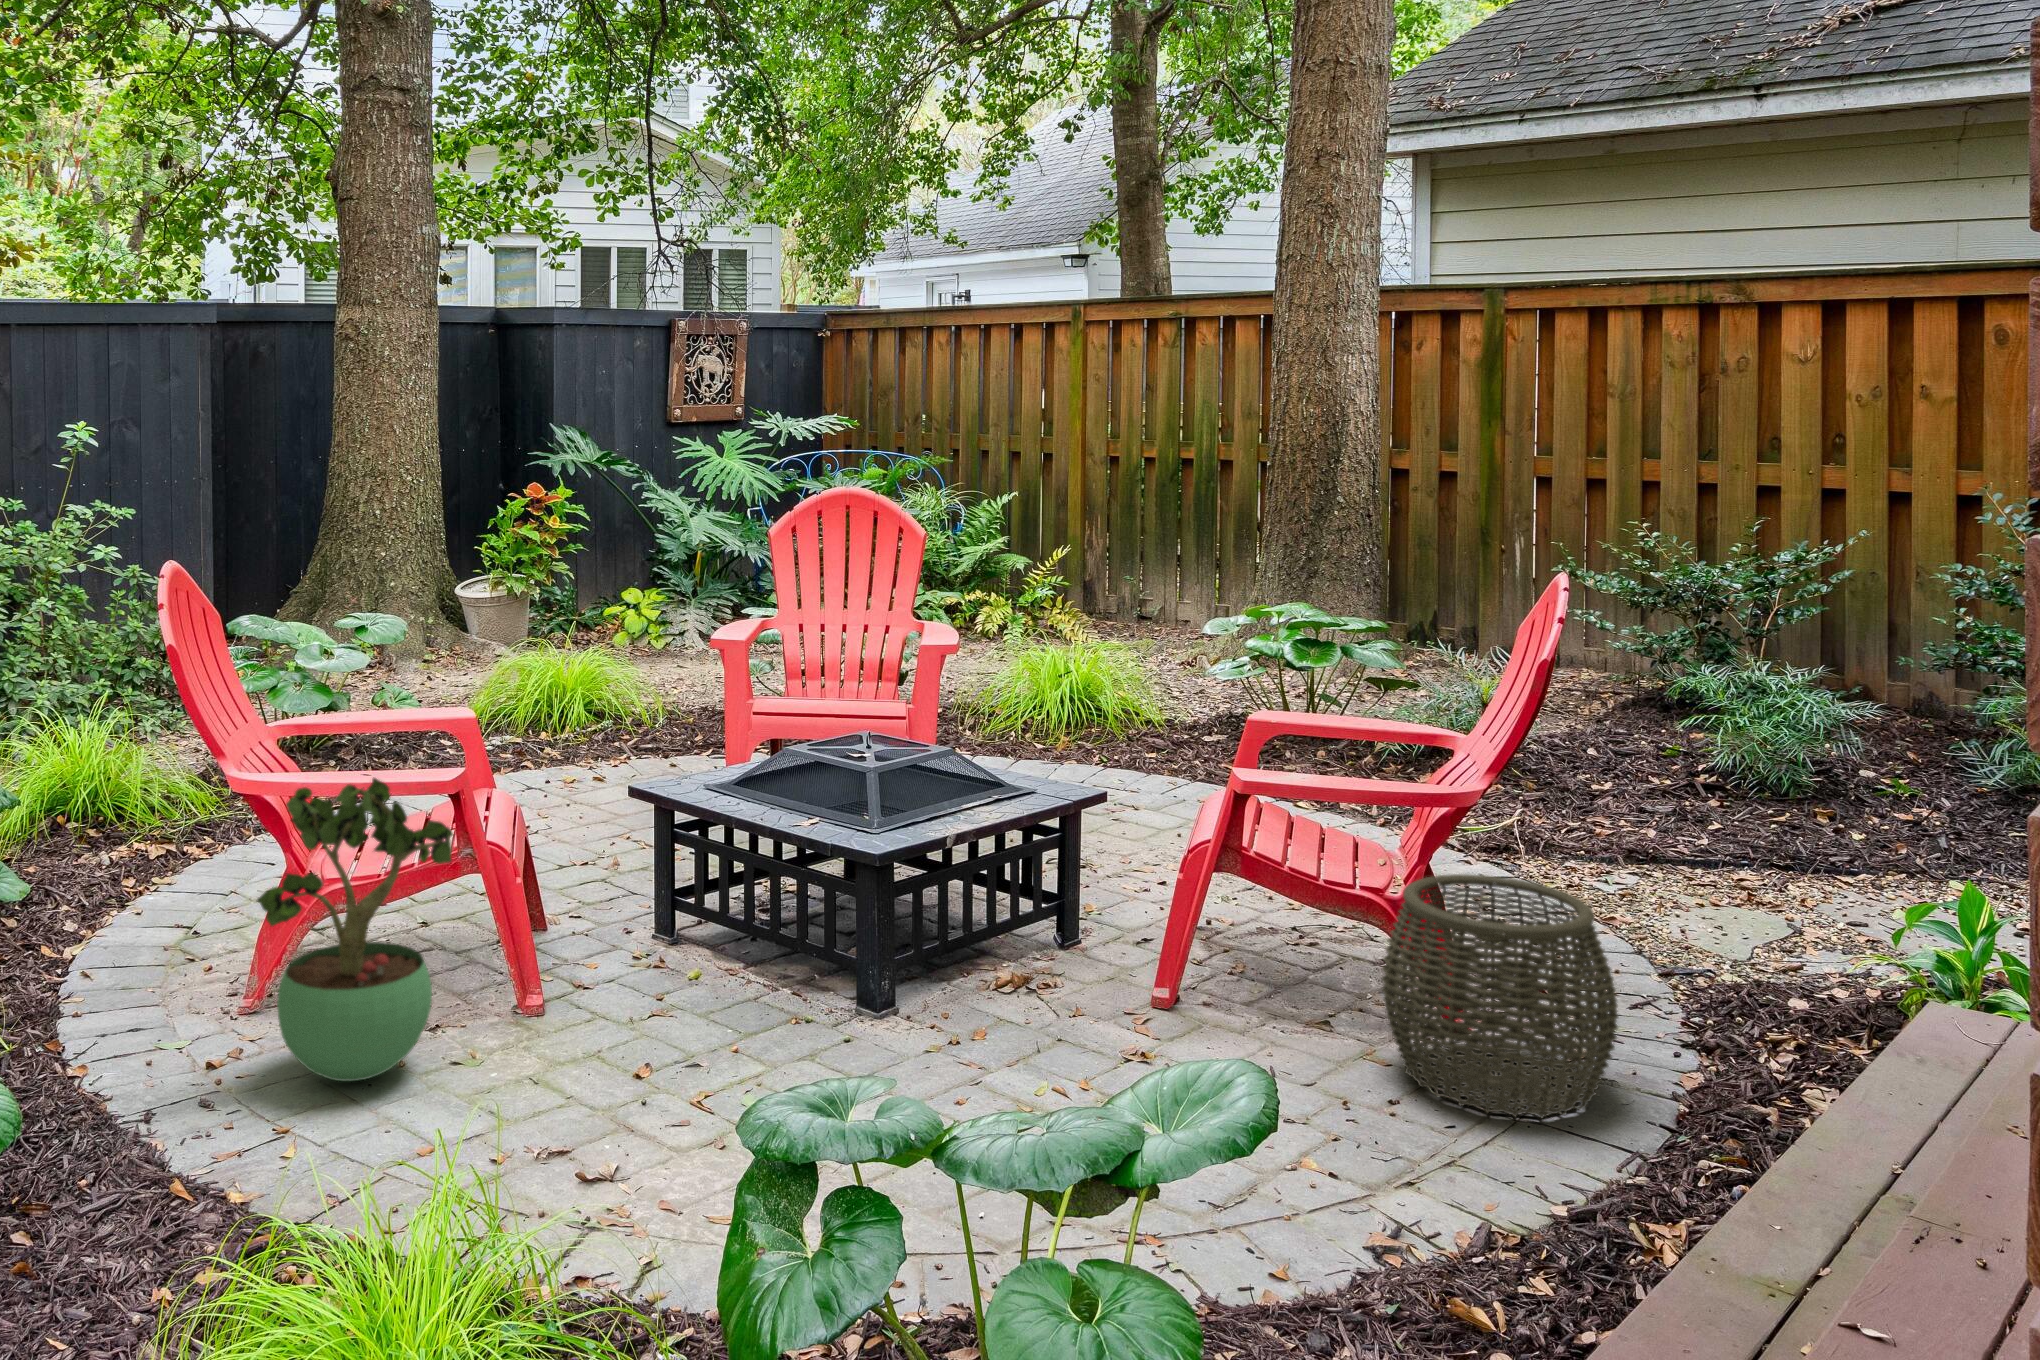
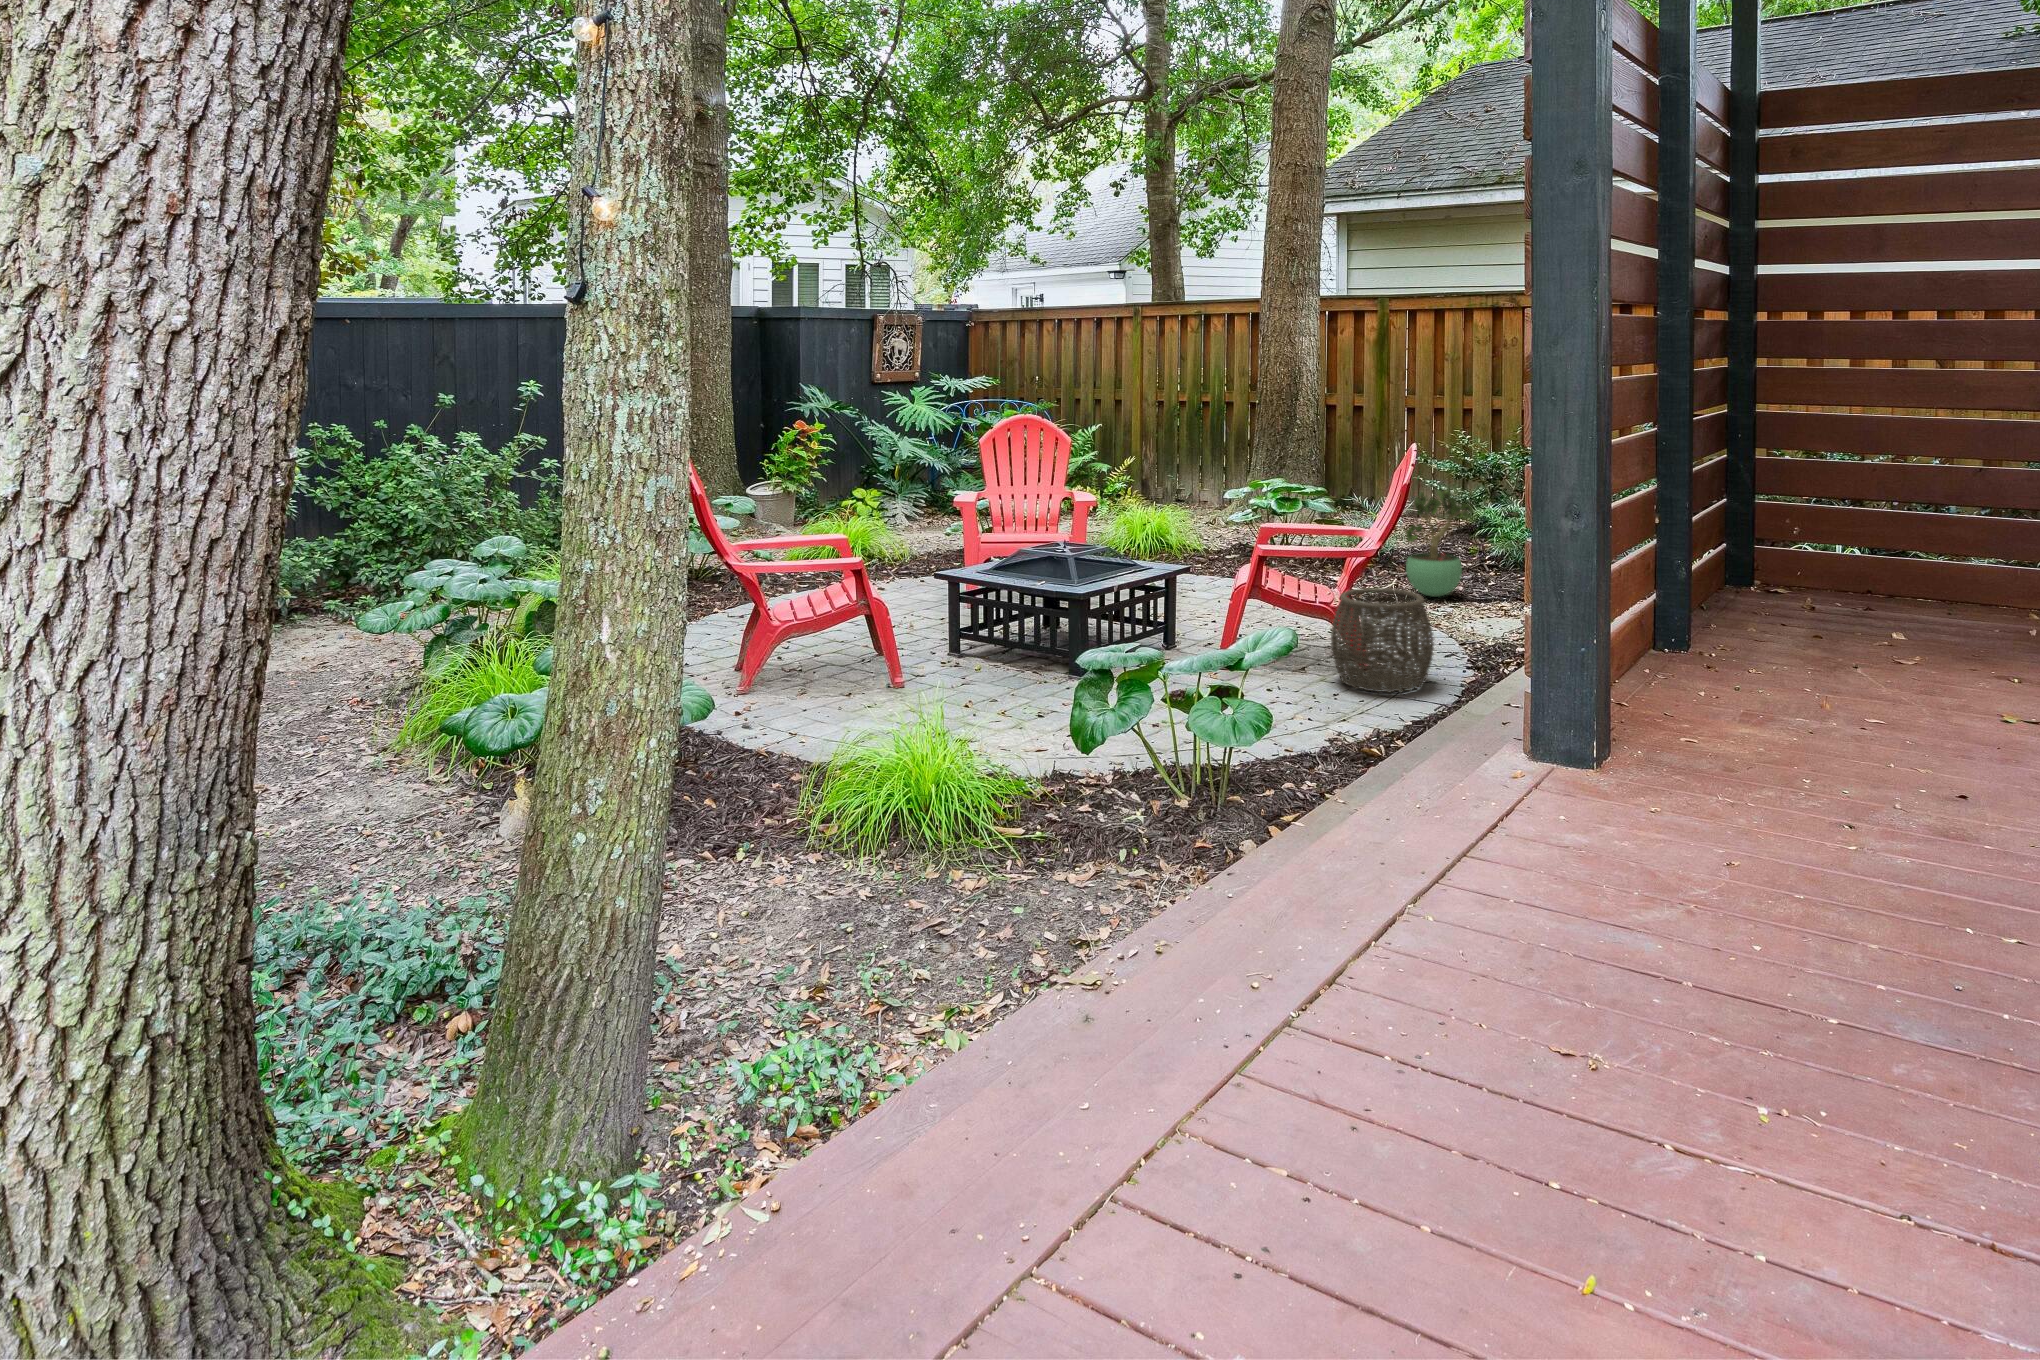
potted plant: present [257,778,453,1081] -> present [1406,489,1473,597]

